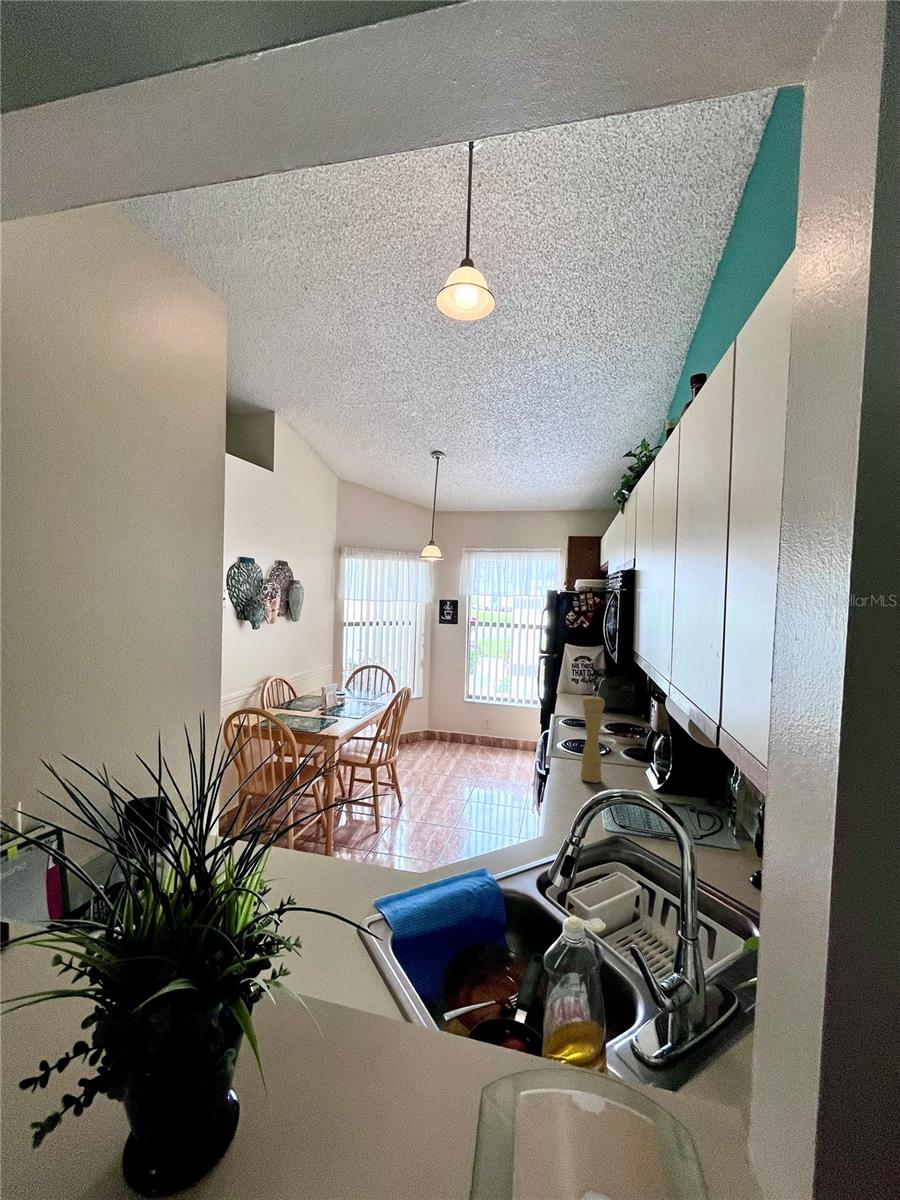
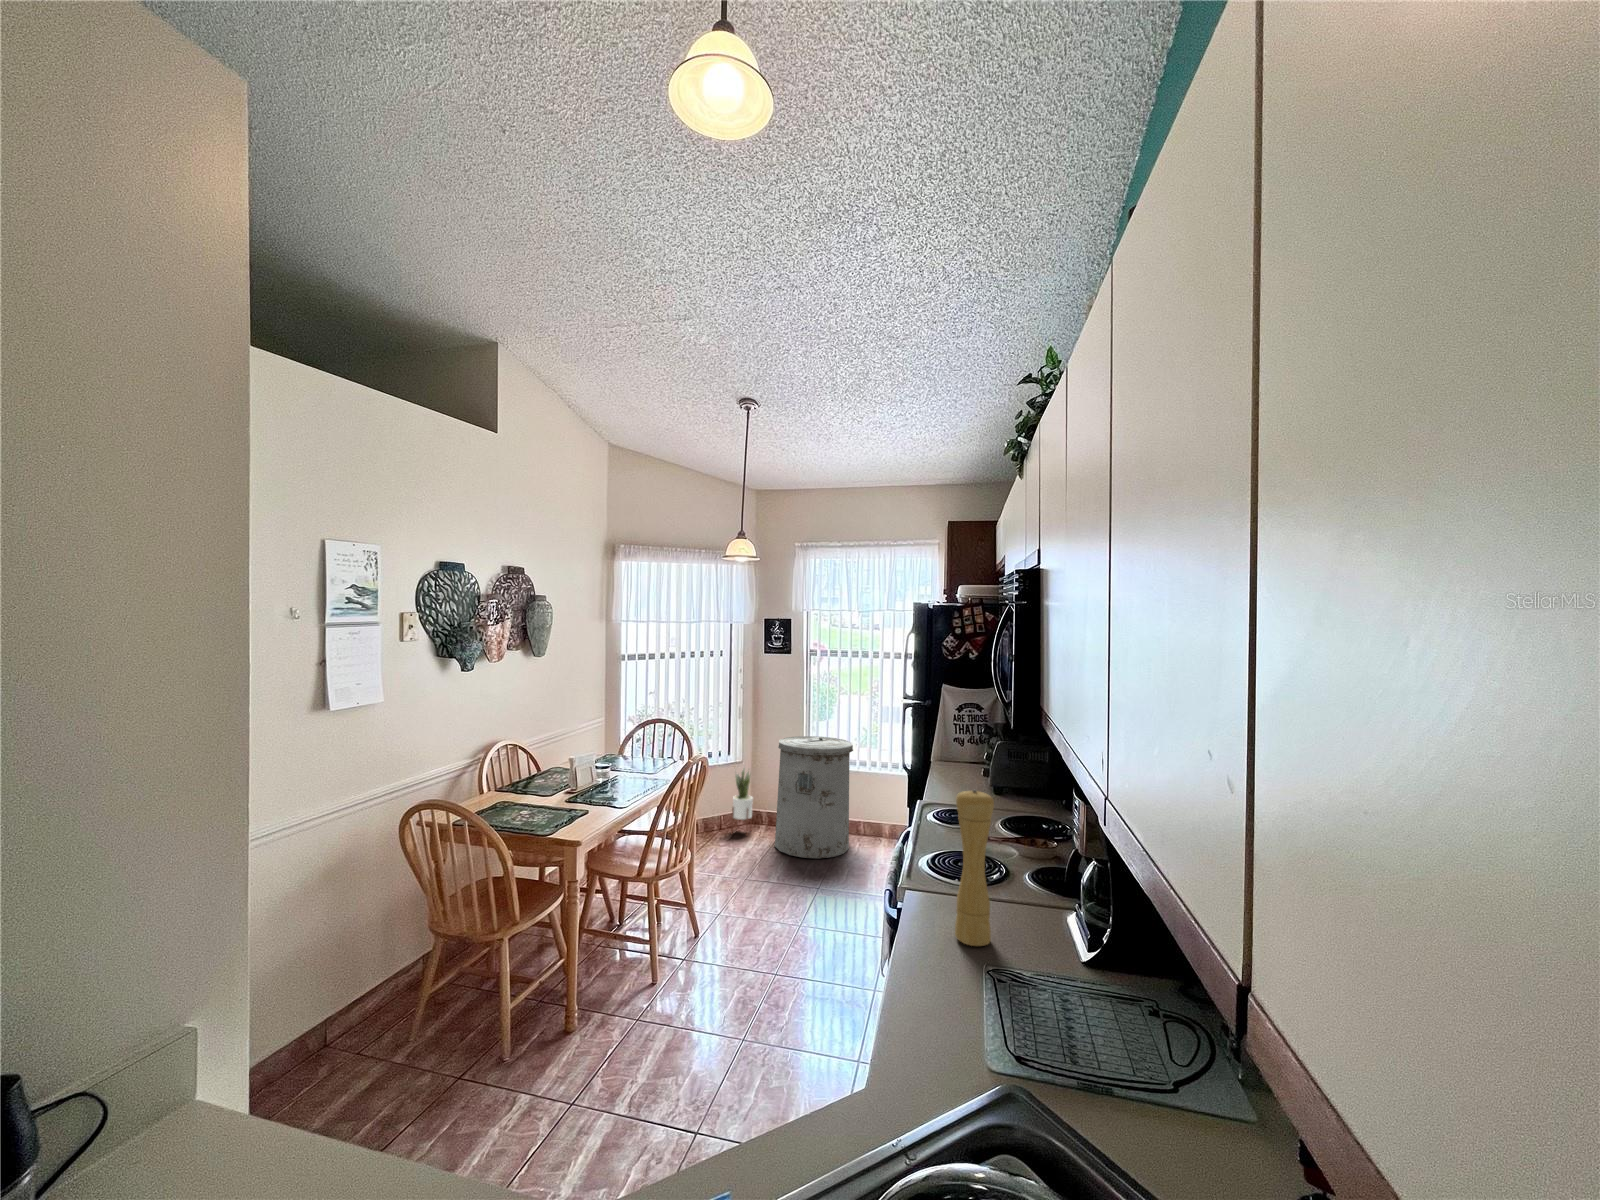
trash can: none [446,681,501,762] -> present [775,736,853,858]
potted plant: none [416,699,431,748] -> present [731,768,753,831]

